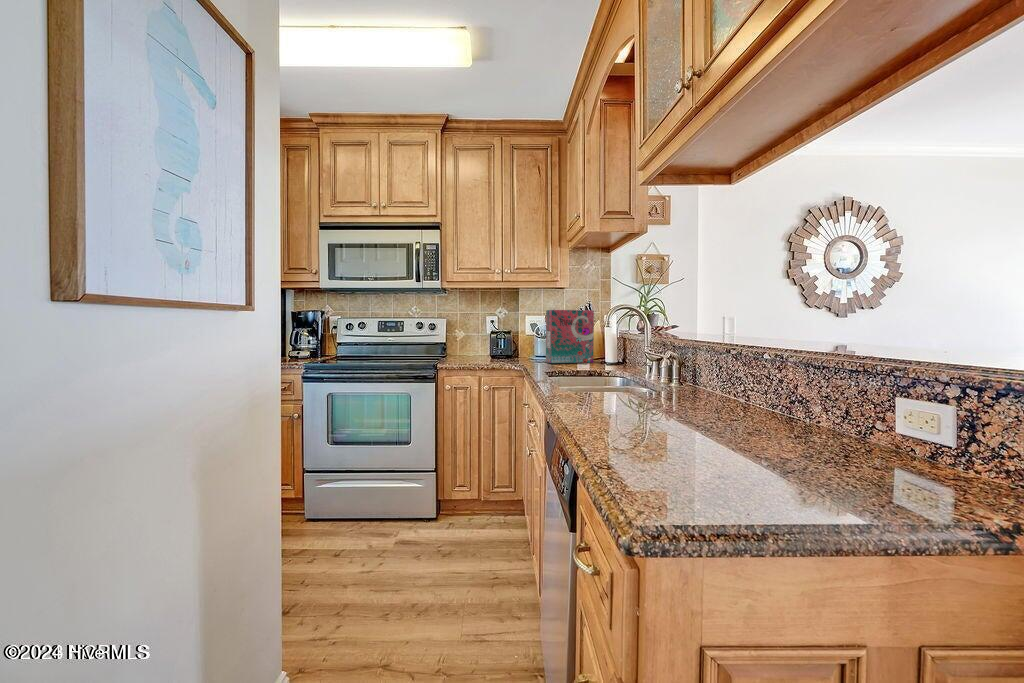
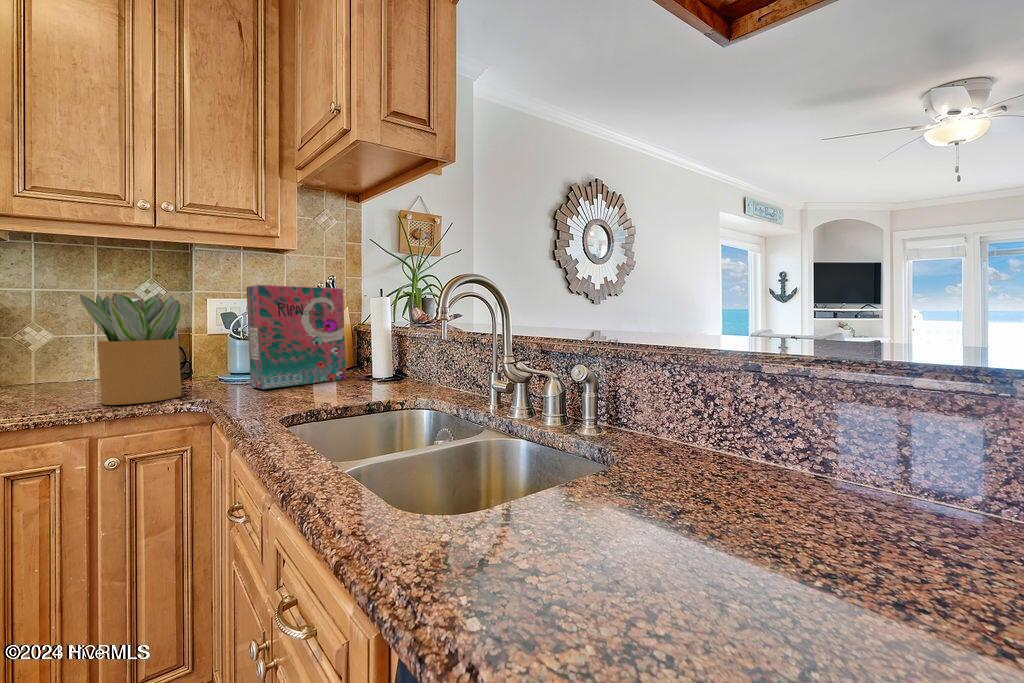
potted plant: none [485,315,519,364] -> present [80,294,182,405]

